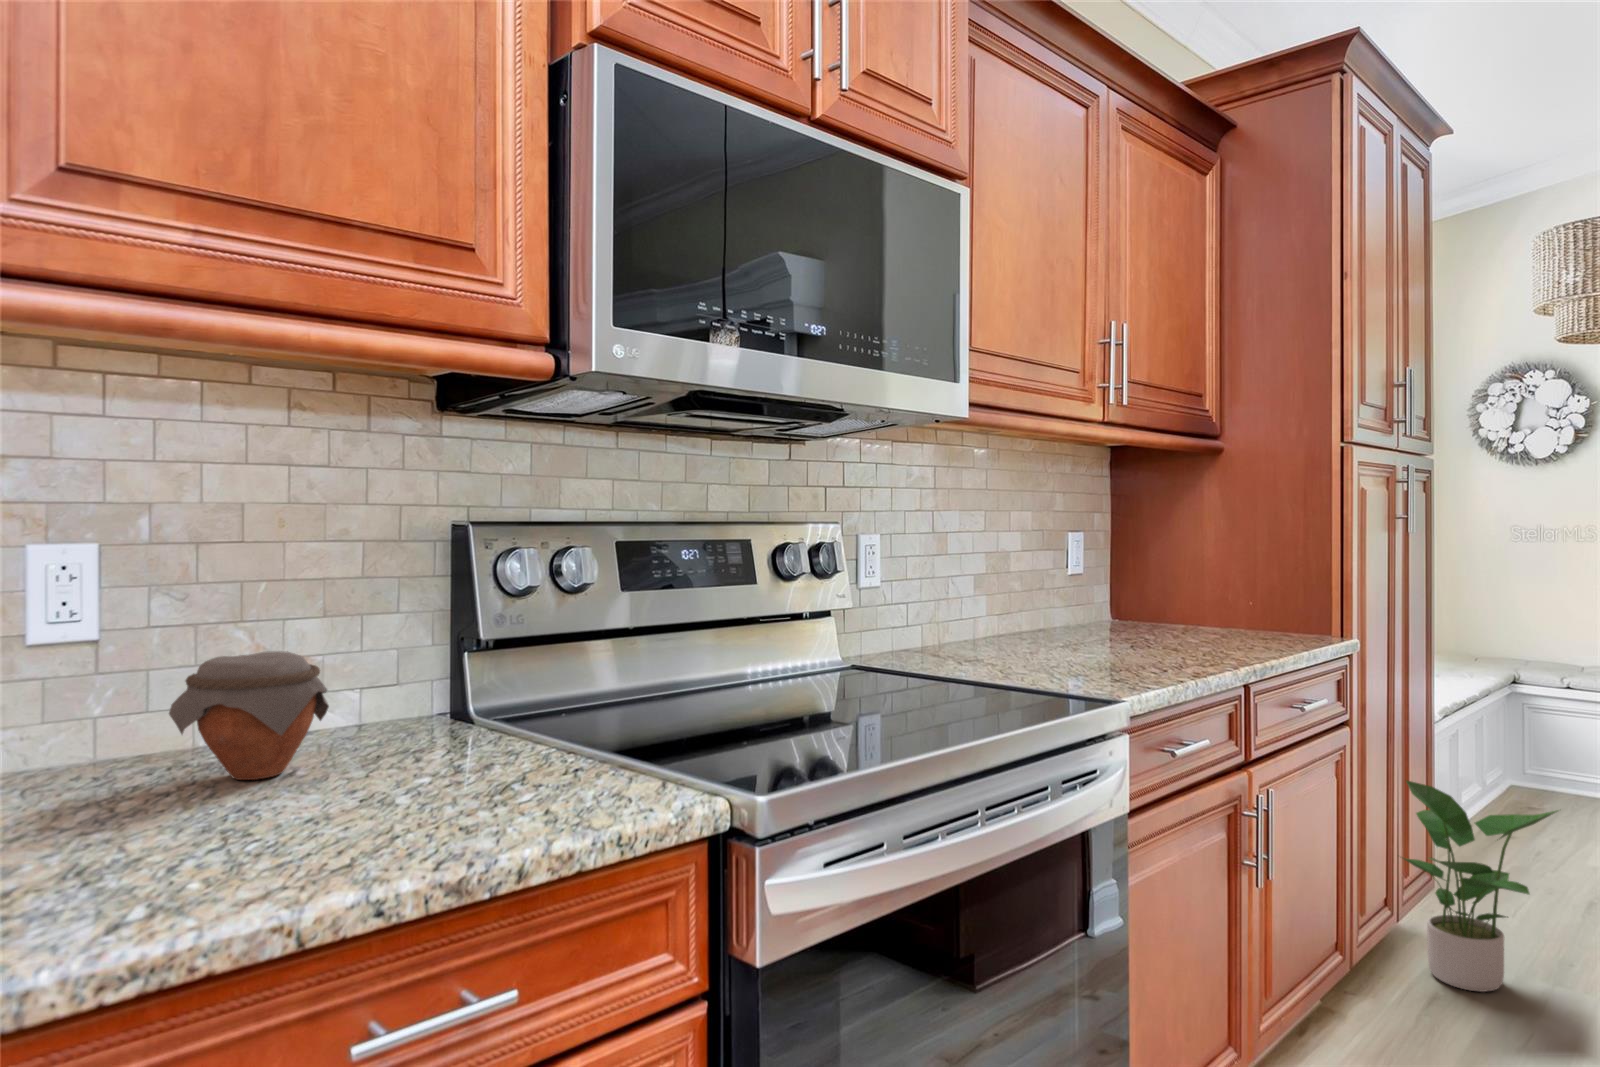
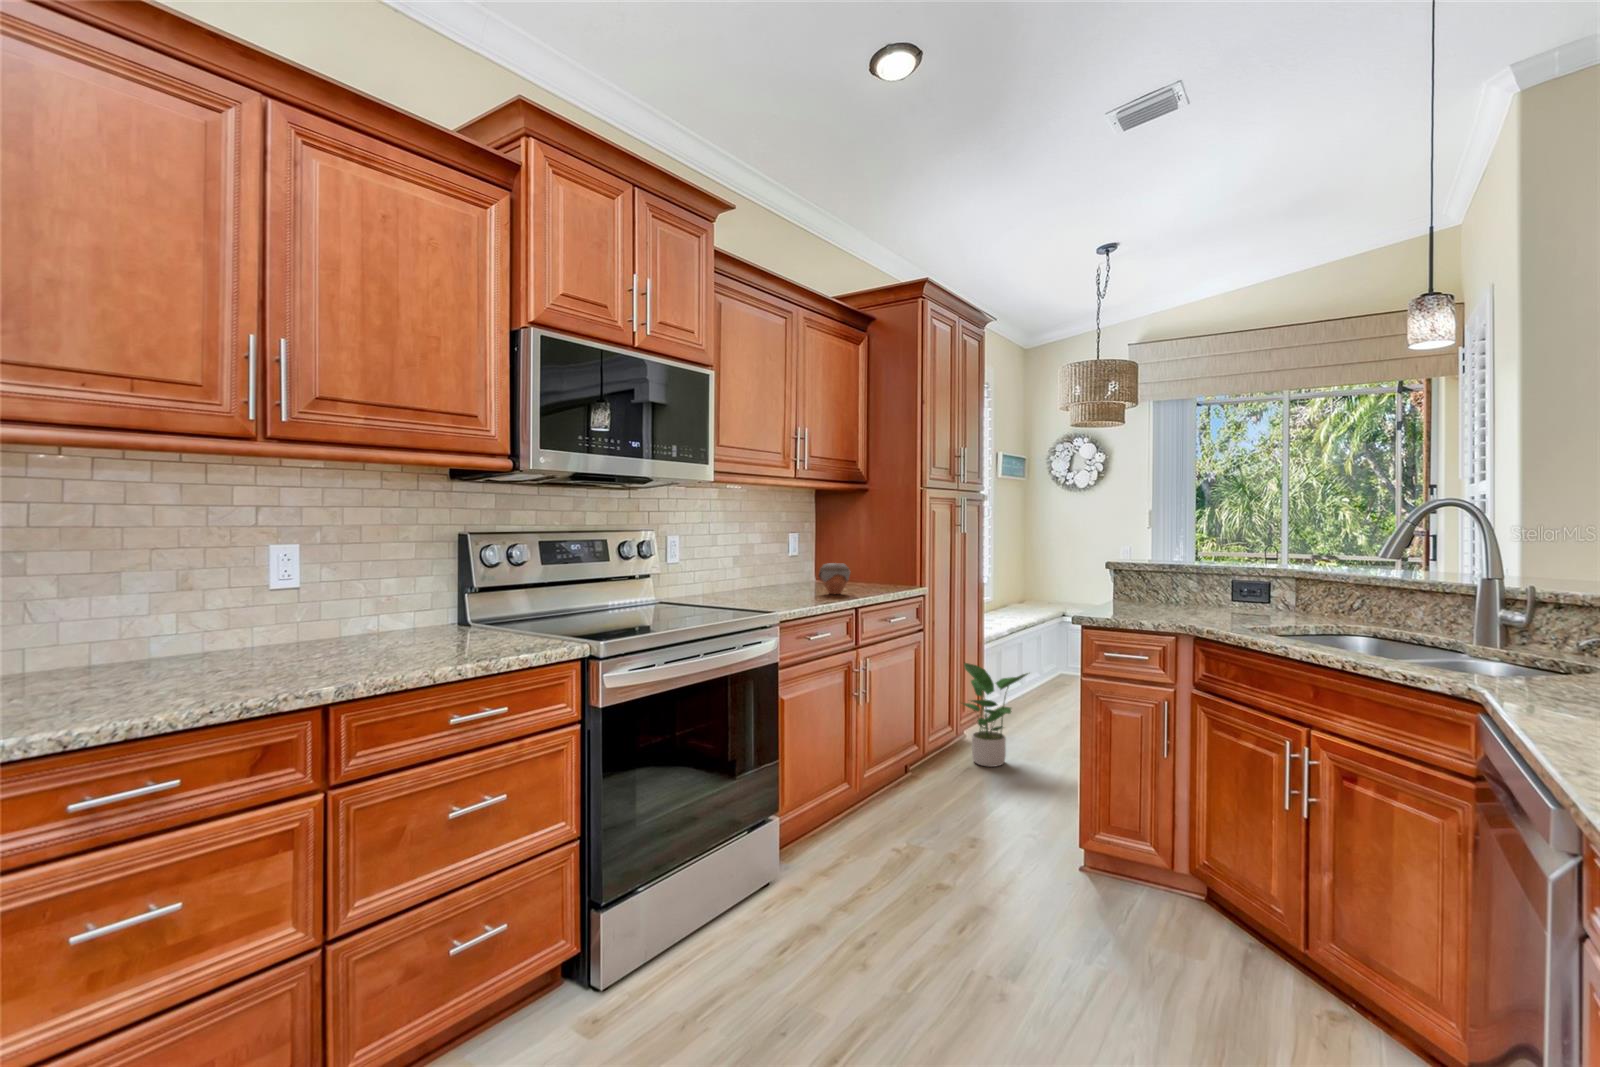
jar: present [169,651,329,780] -> present [819,563,850,594]

